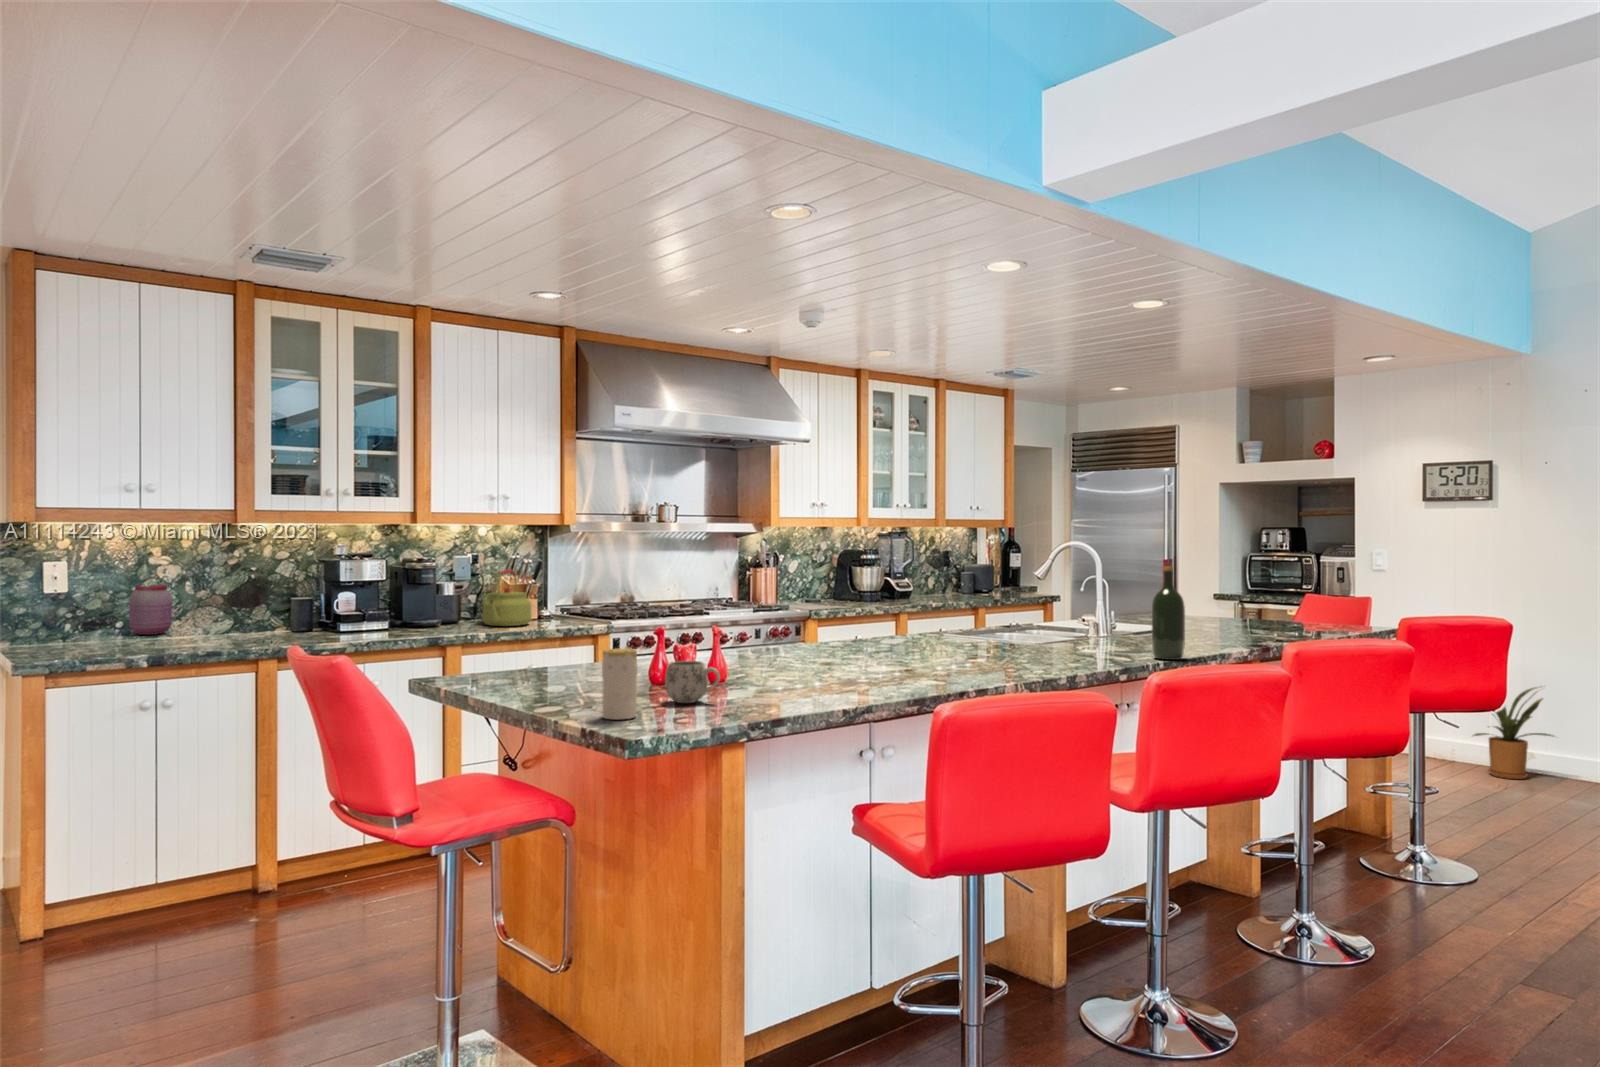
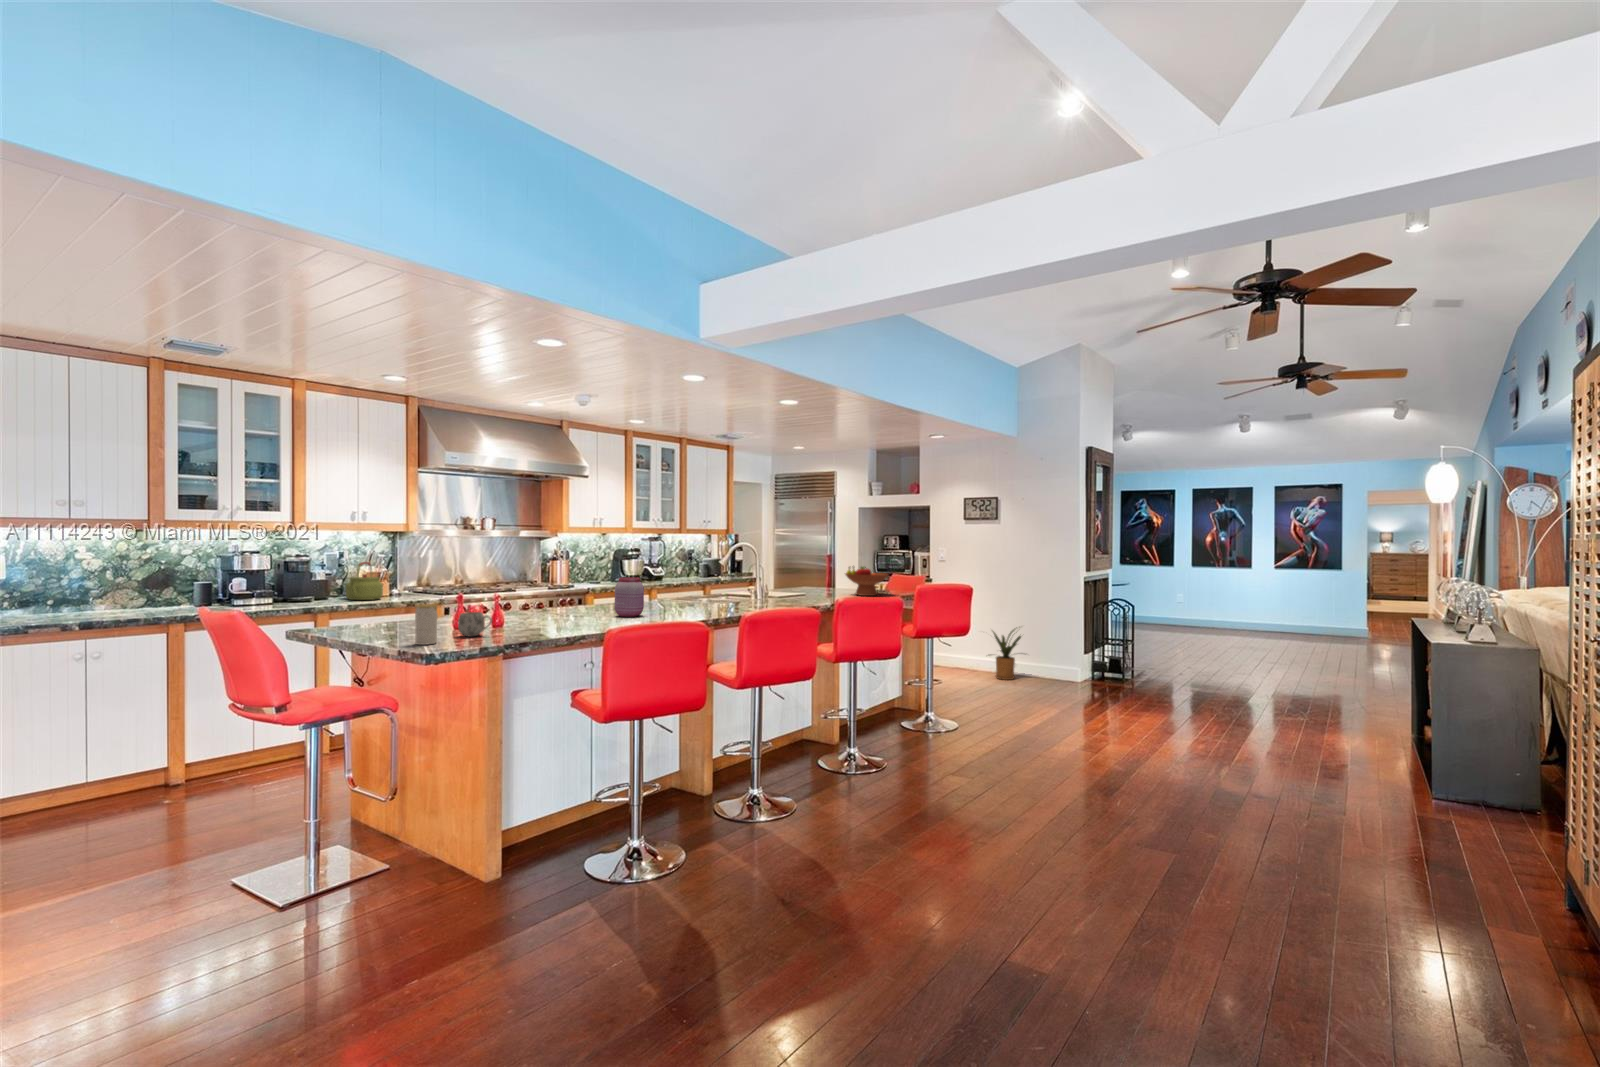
wine bottle: present [1152,567,1185,660] -> none [768,557,786,610]
fruit bowl: none [1252,580,1338,633] -> present [846,567,888,596]
jar: present [129,585,172,635] -> present [615,577,644,617]

